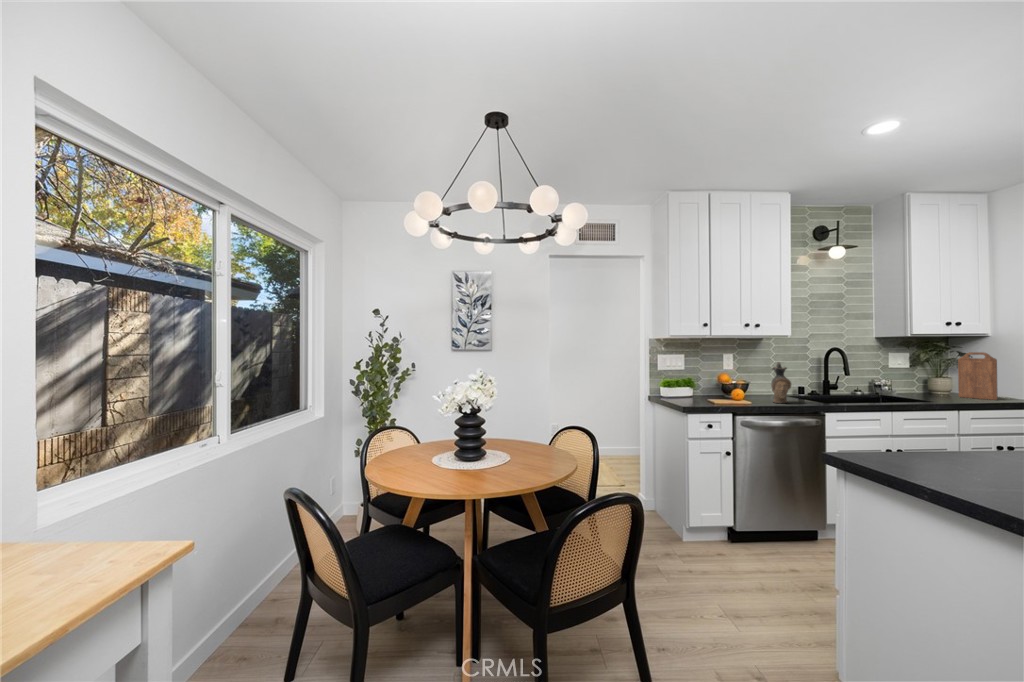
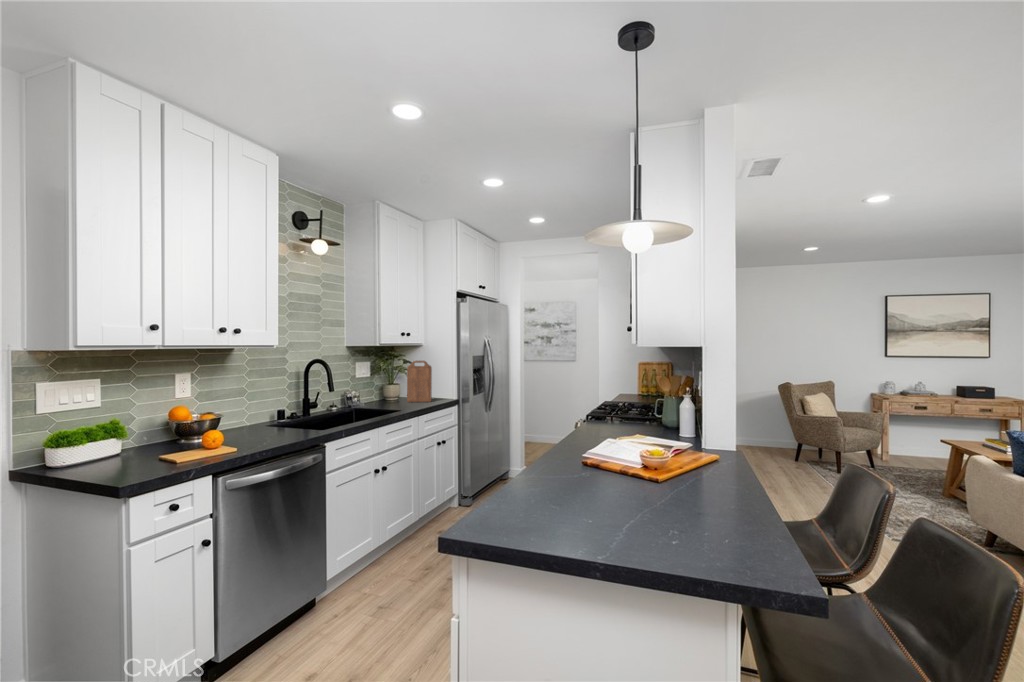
ceramic pitcher: present [771,362,791,403] -> none [256,382,282,440]

